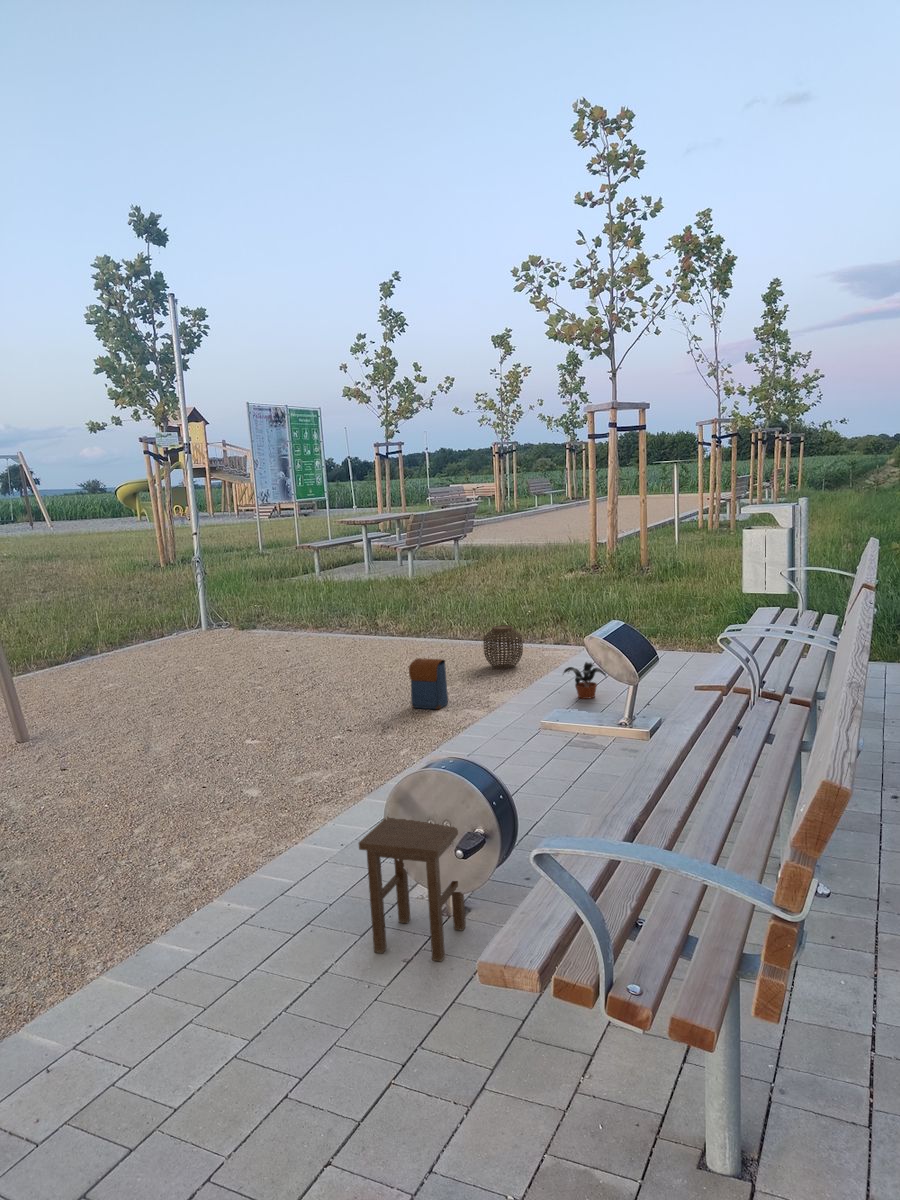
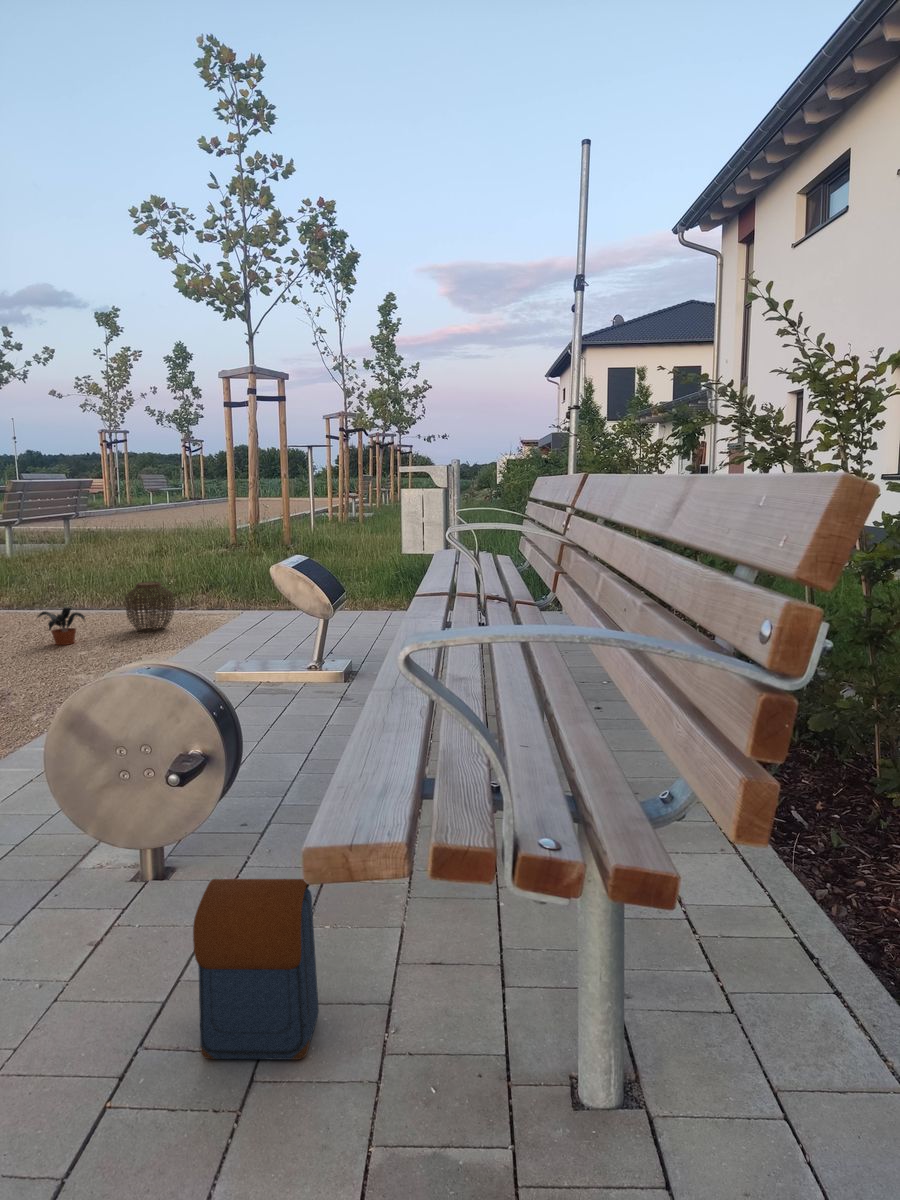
backpack: present [409,658,448,709] -> present [193,879,319,1060]
potted plant: present [564,662,606,699] -> present [37,607,85,645]
stool: present [359,816,466,962] -> none [22,741,174,937]

